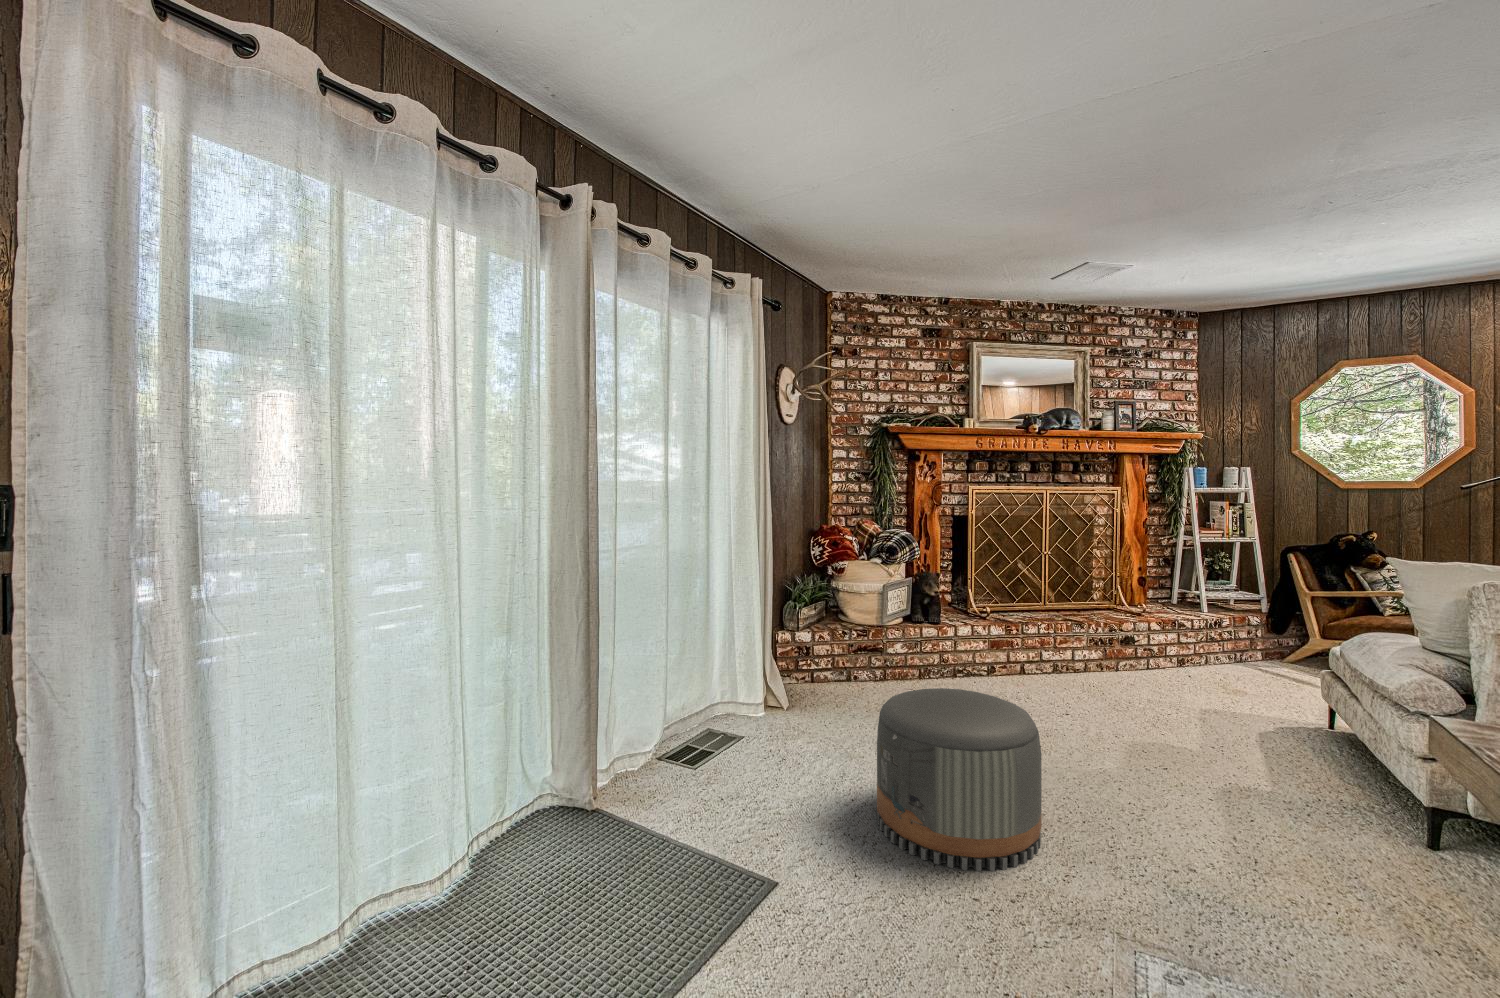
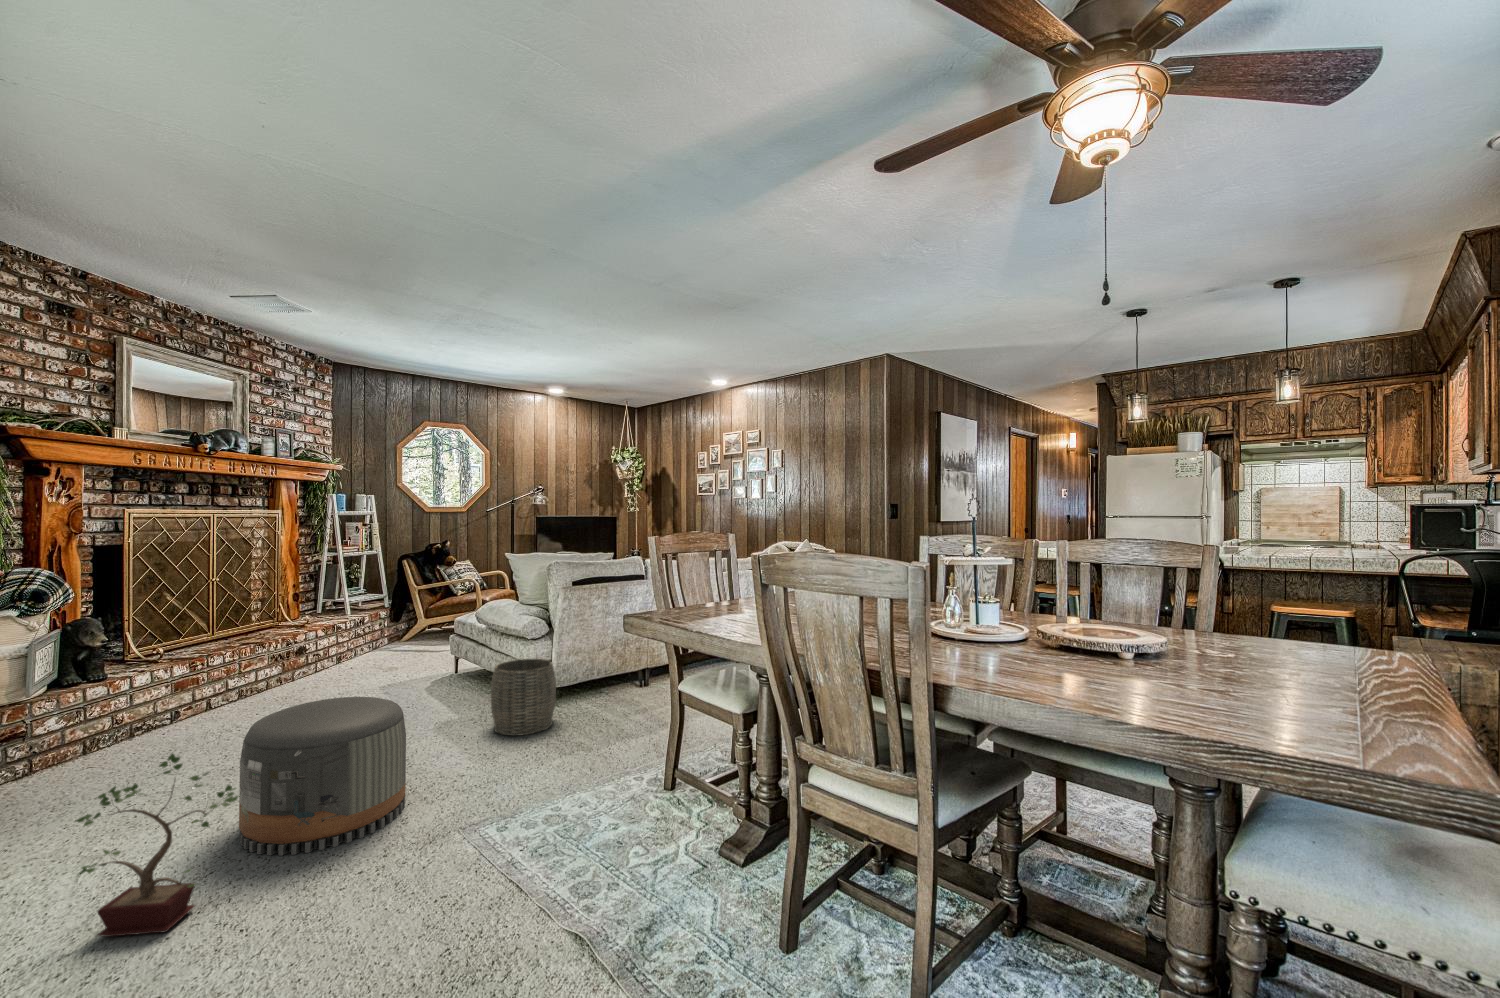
potted plant: none [743,691,808,845] -> present [77,754,239,937]
woven basket: none [1254,728,1399,880] -> present [491,659,556,736]

